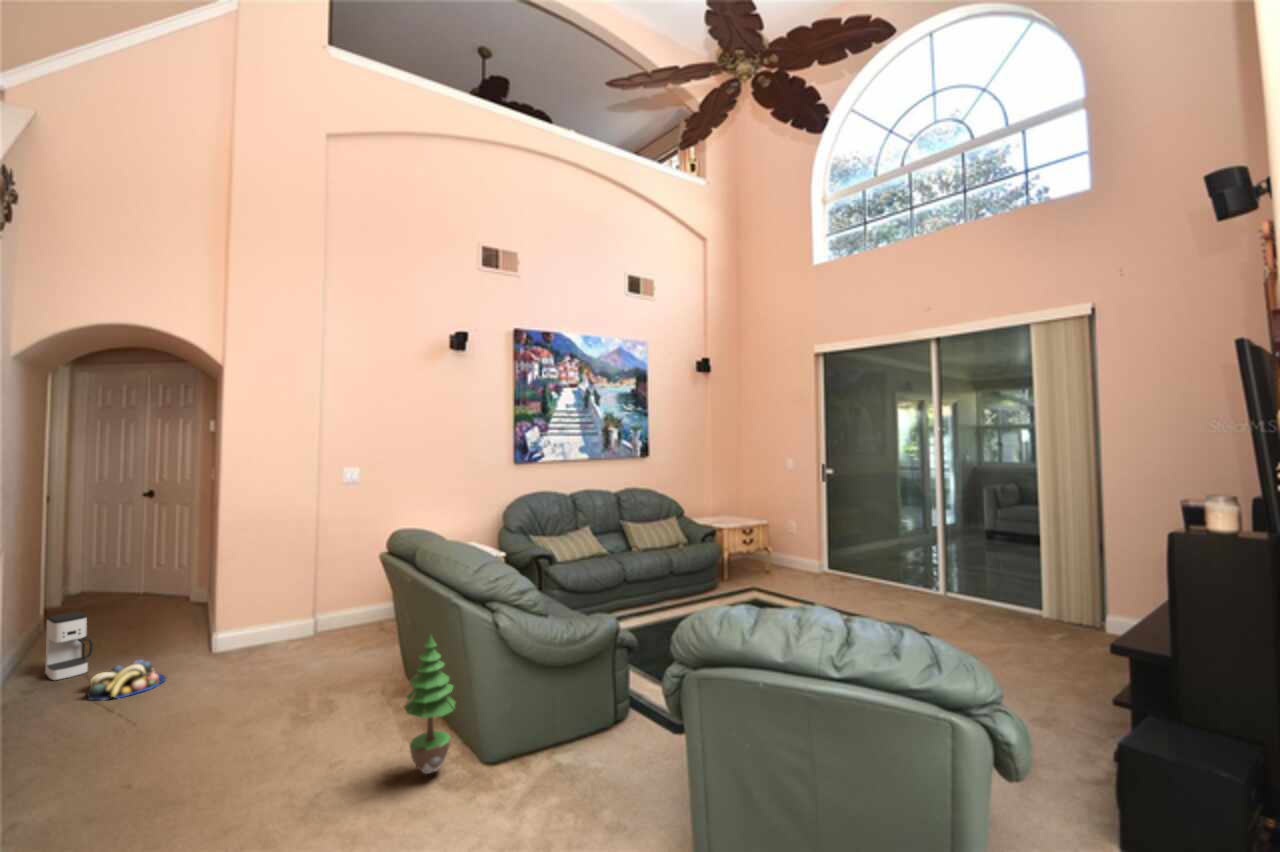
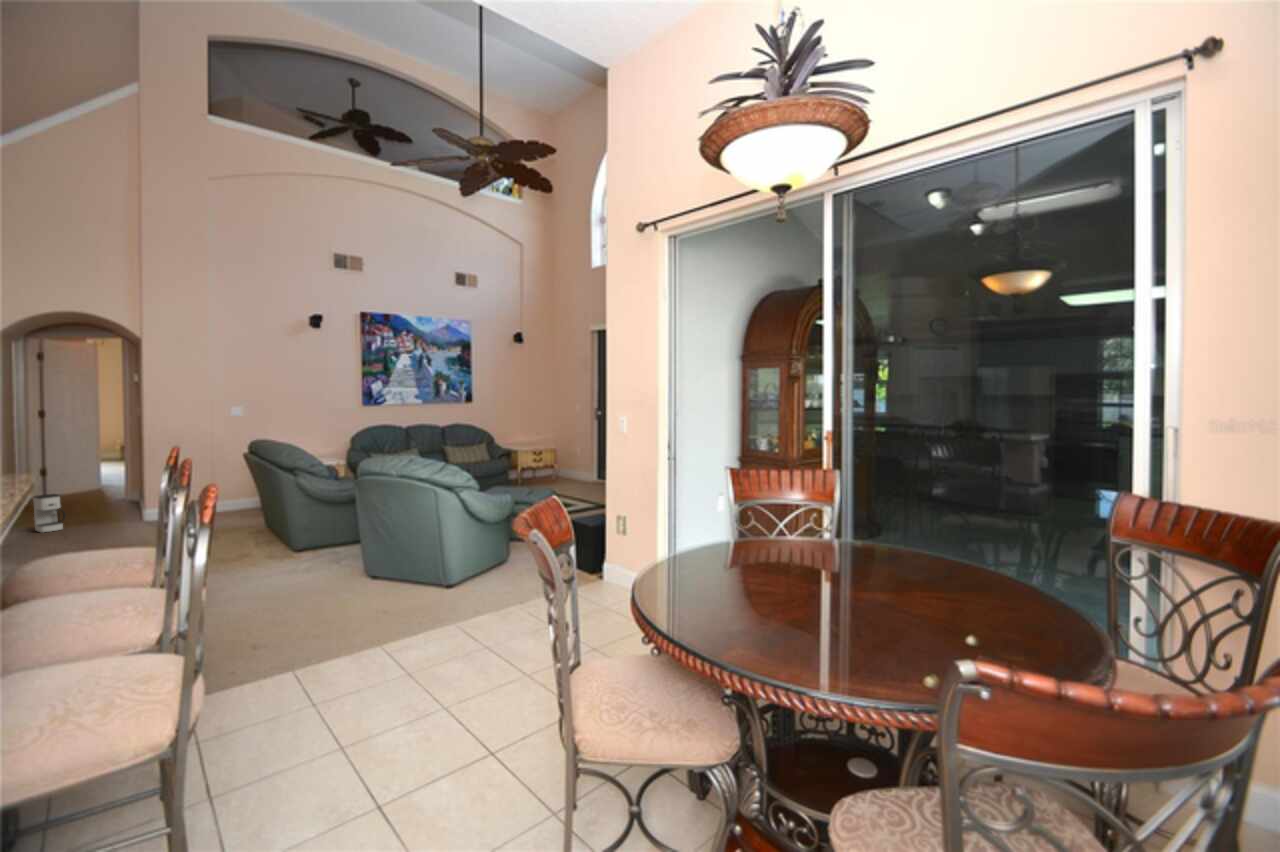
potted tree: present [404,635,456,774] -> none [248,485,278,554]
fruit bowl: present [87,659,166,700] -> none [66,519,116,538]

